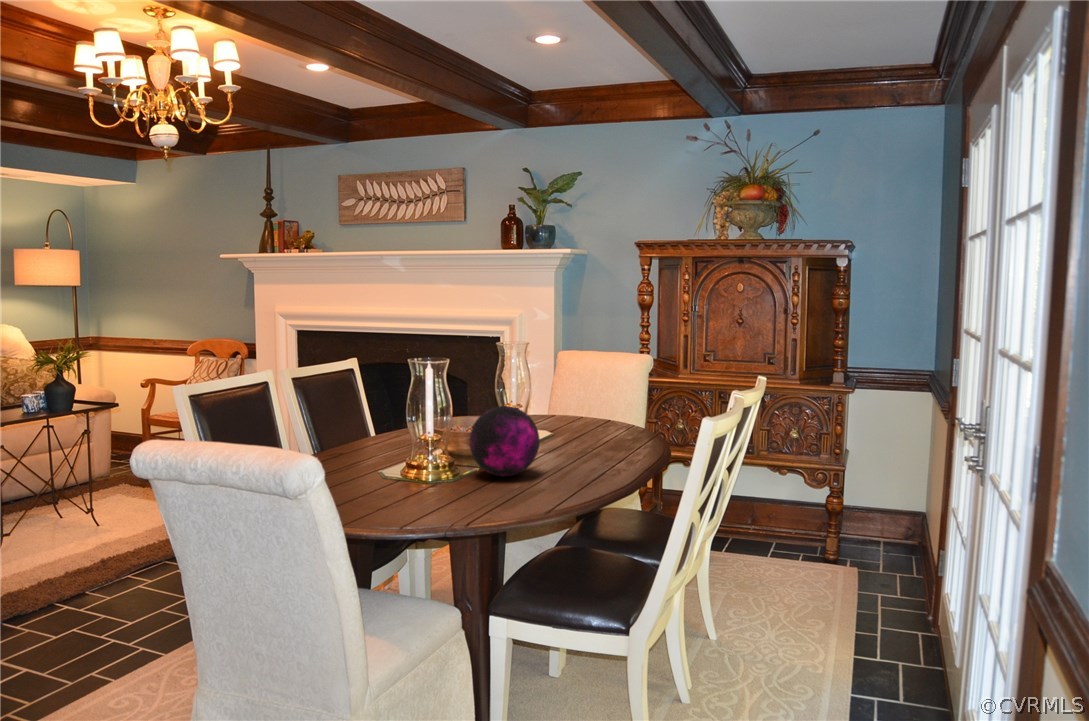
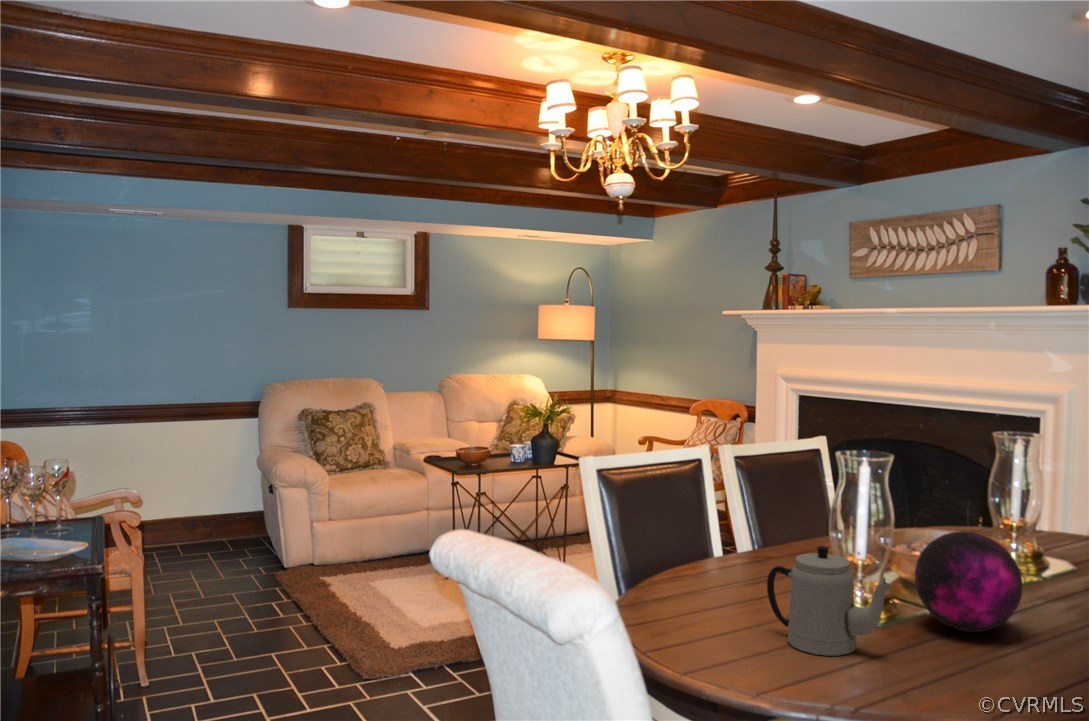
teapot: none [371,424,468,505] -> present [767,546,892,656]

